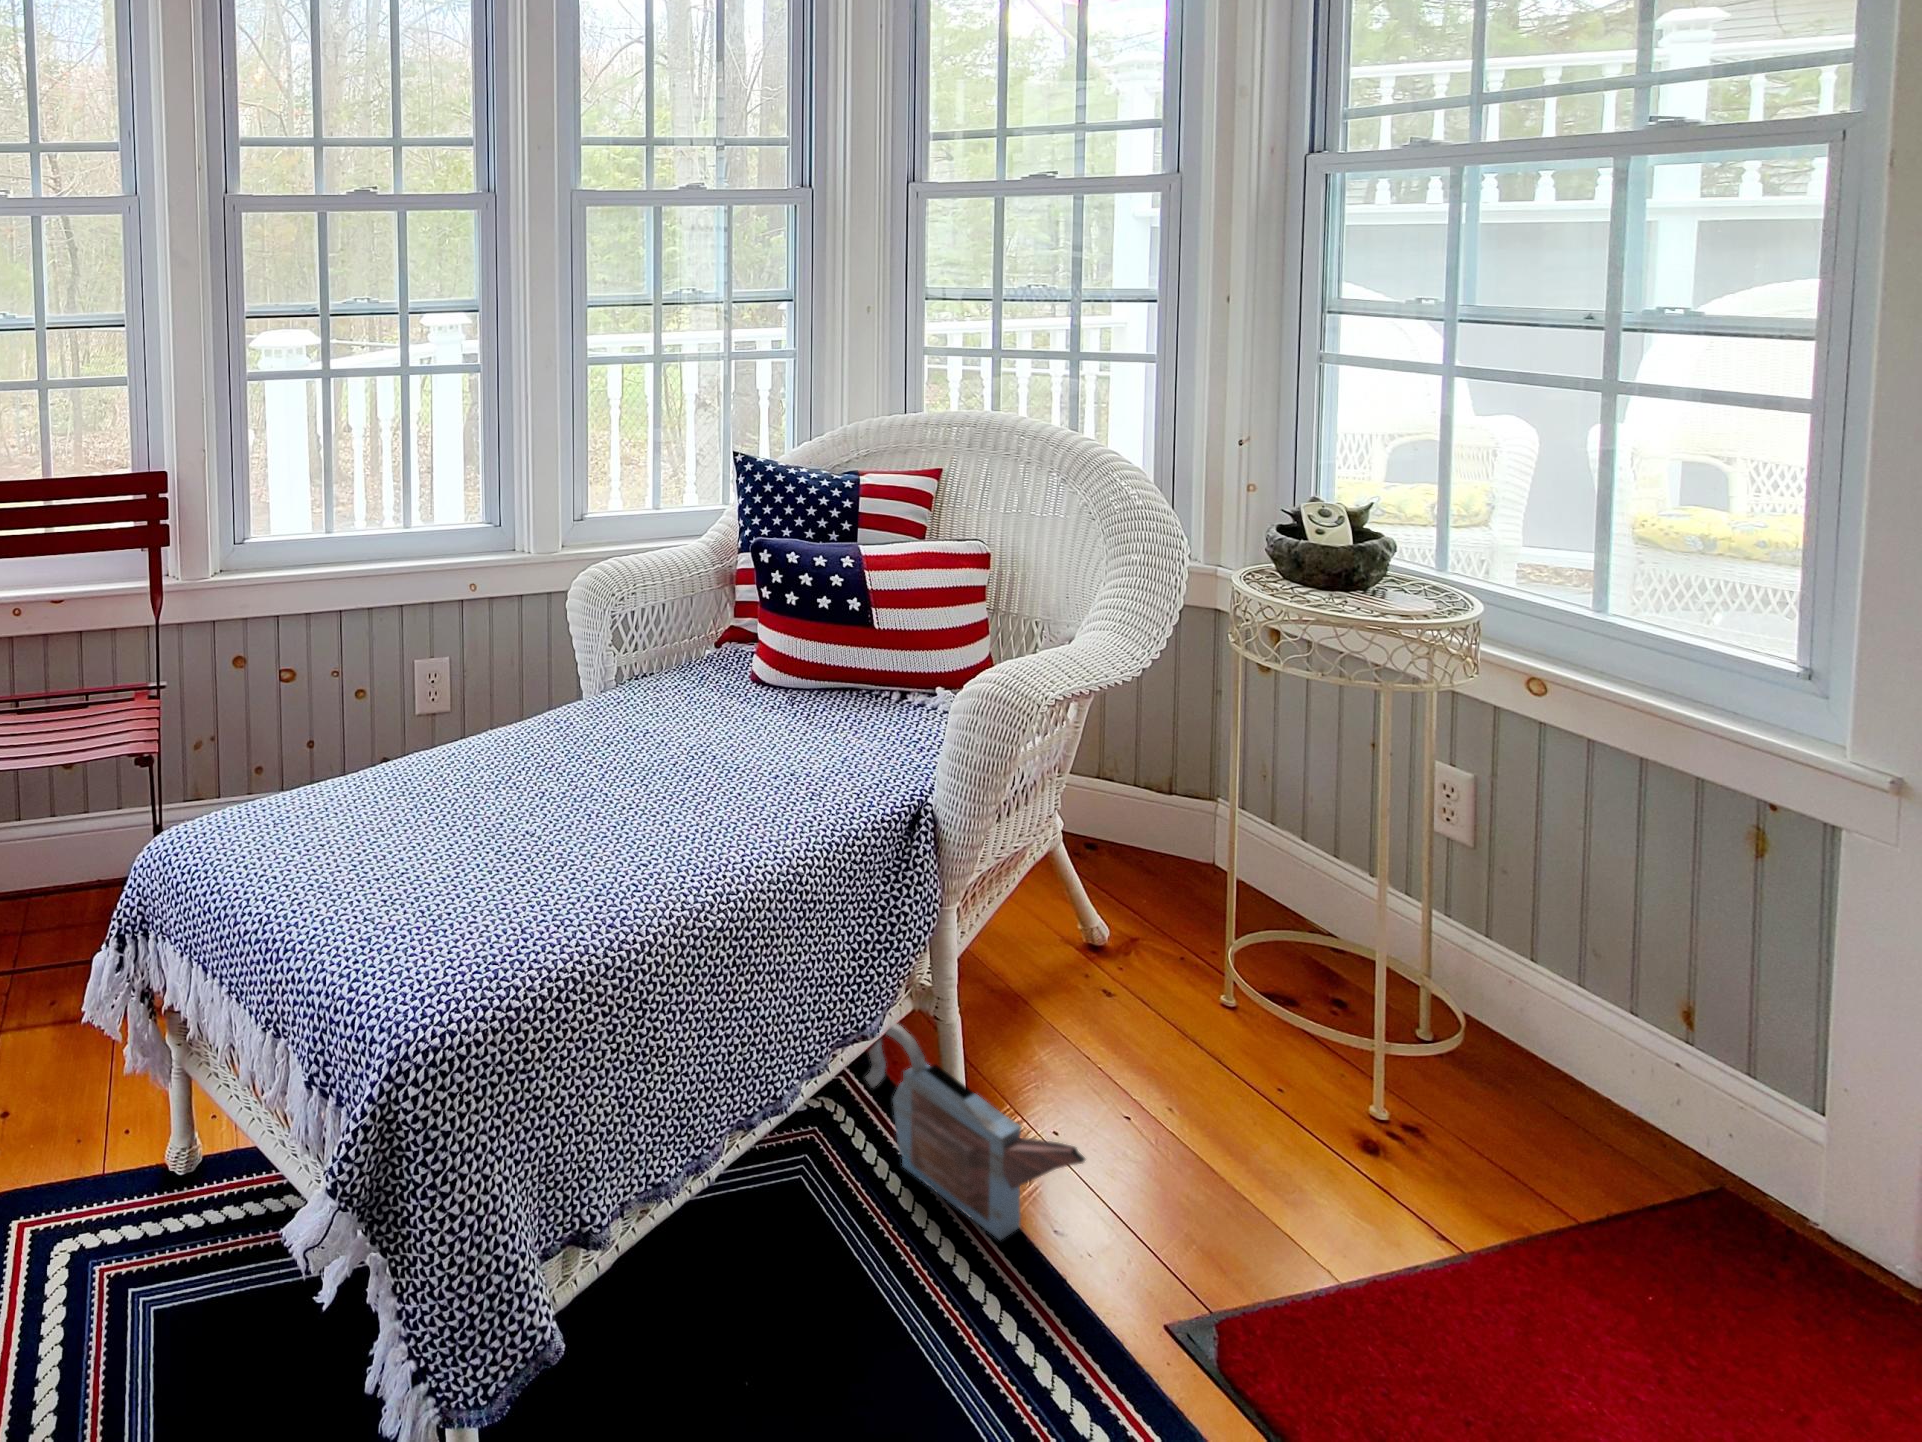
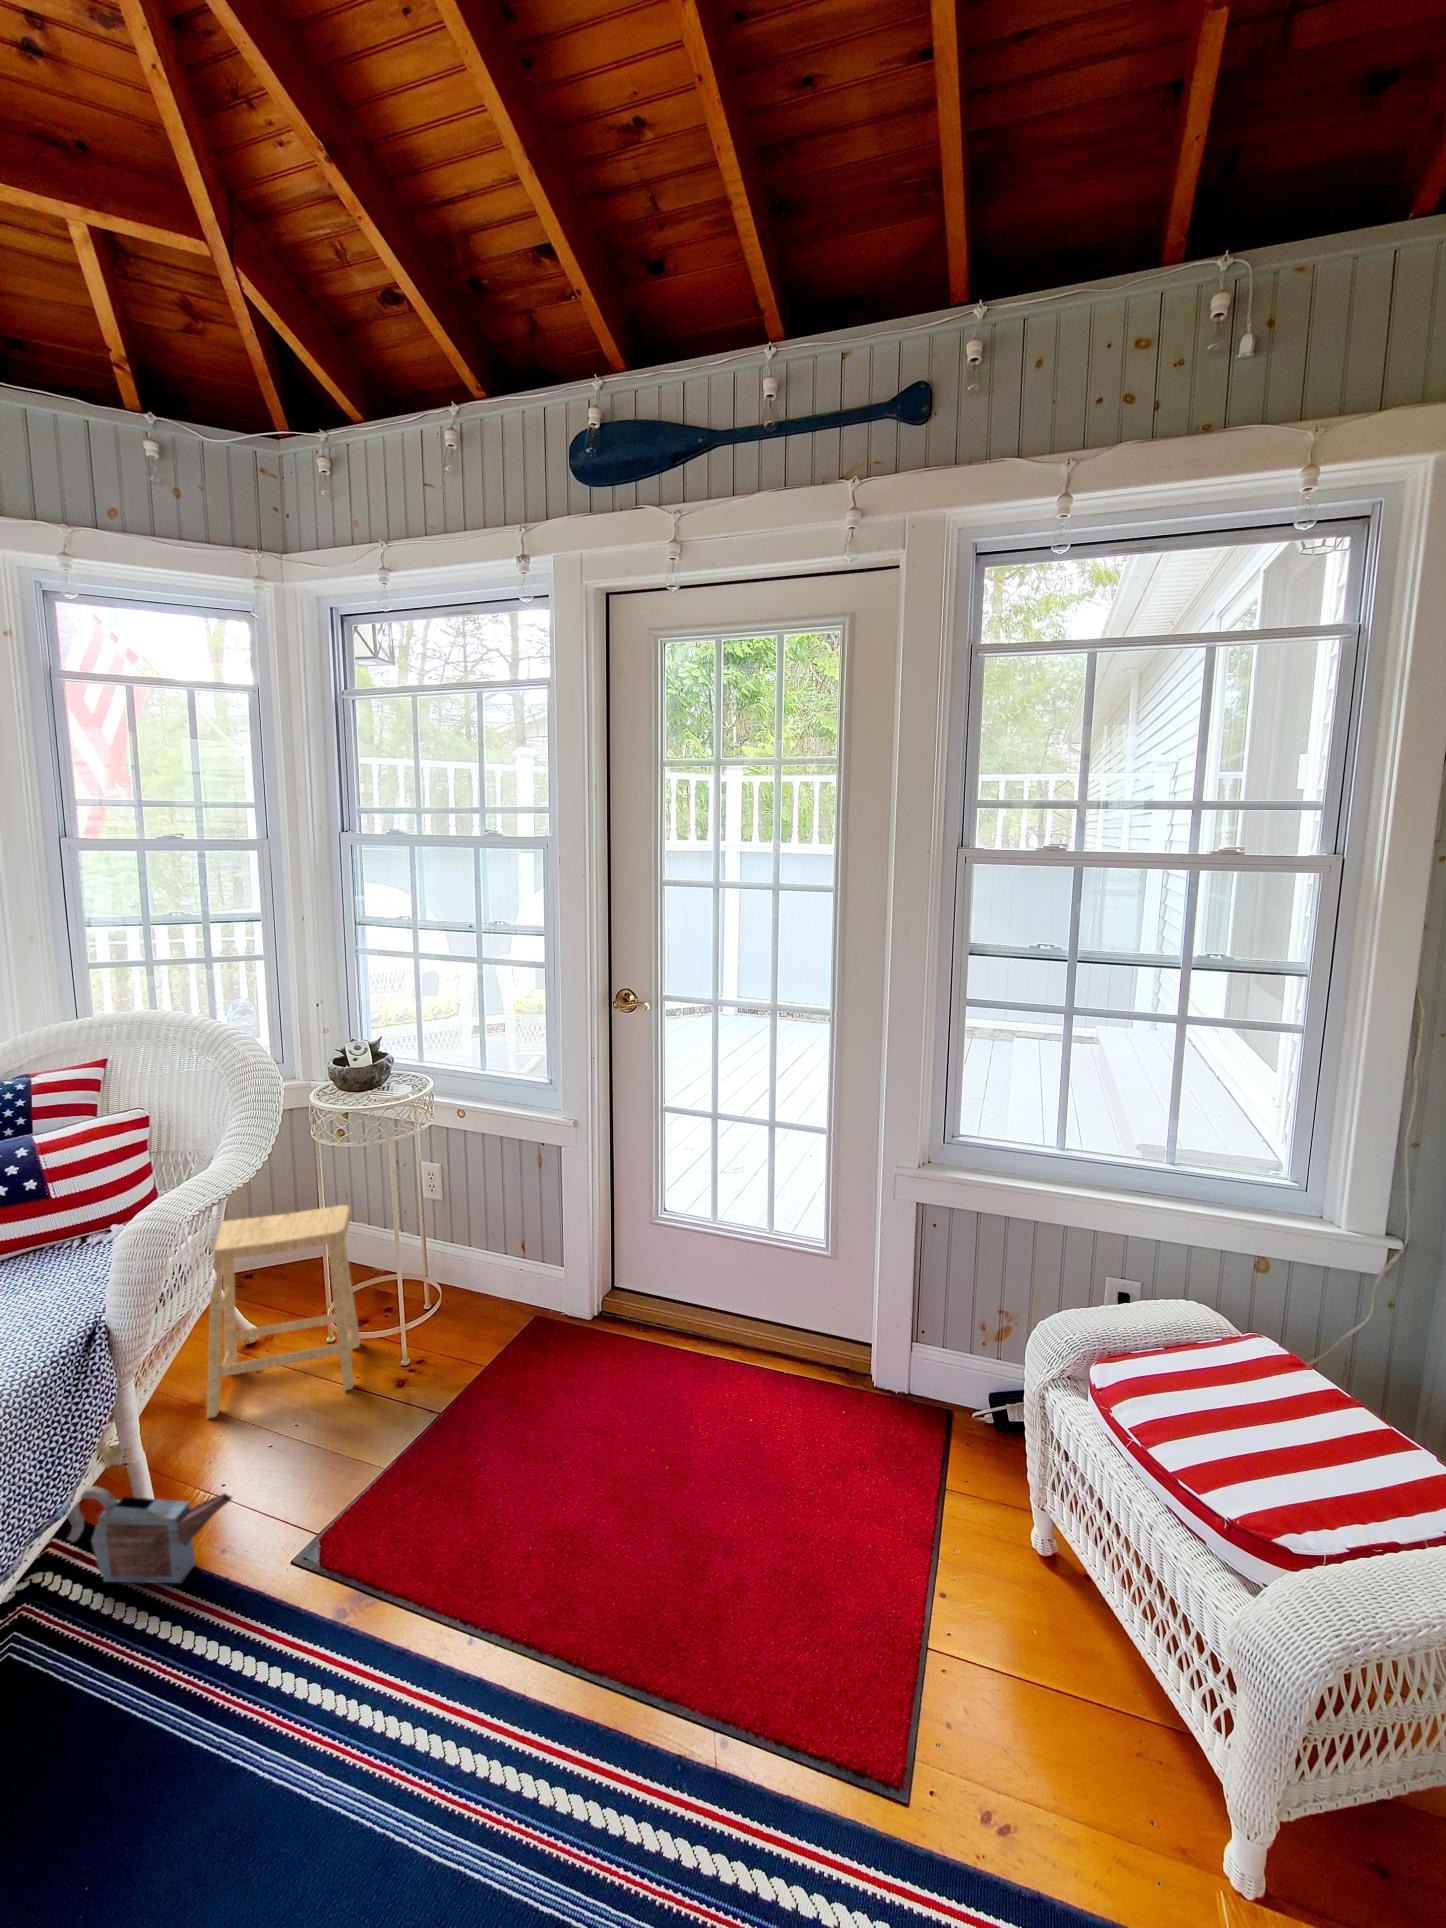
footstool: none [1034,737,1292,1107] -> present [207,1205,360,1418]

